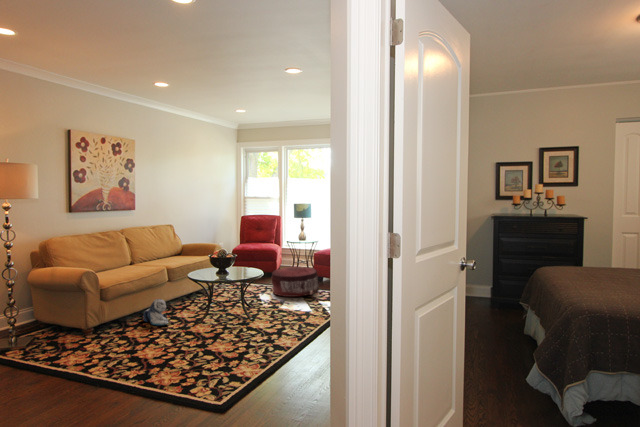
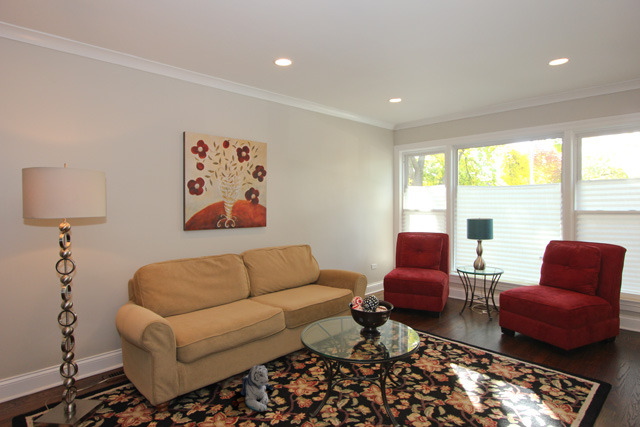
pouf: present [271,267,319,297] -> none [433,316,512,375]

